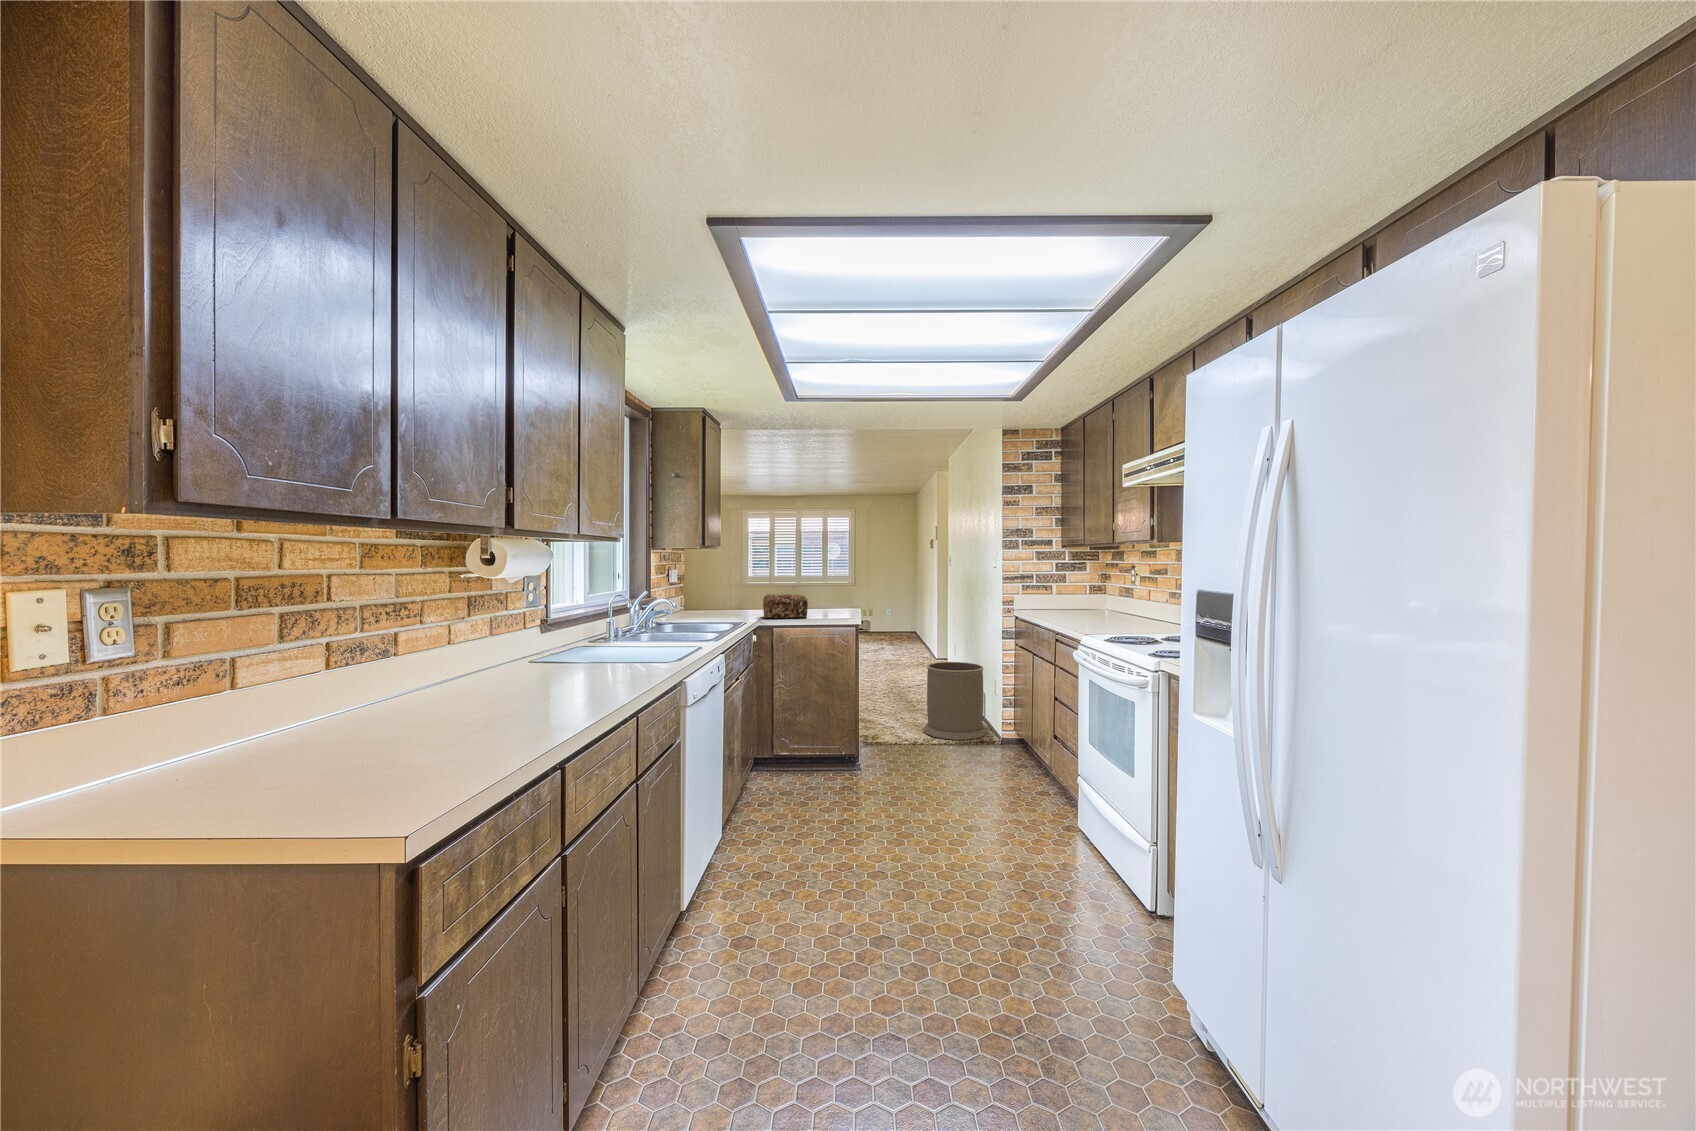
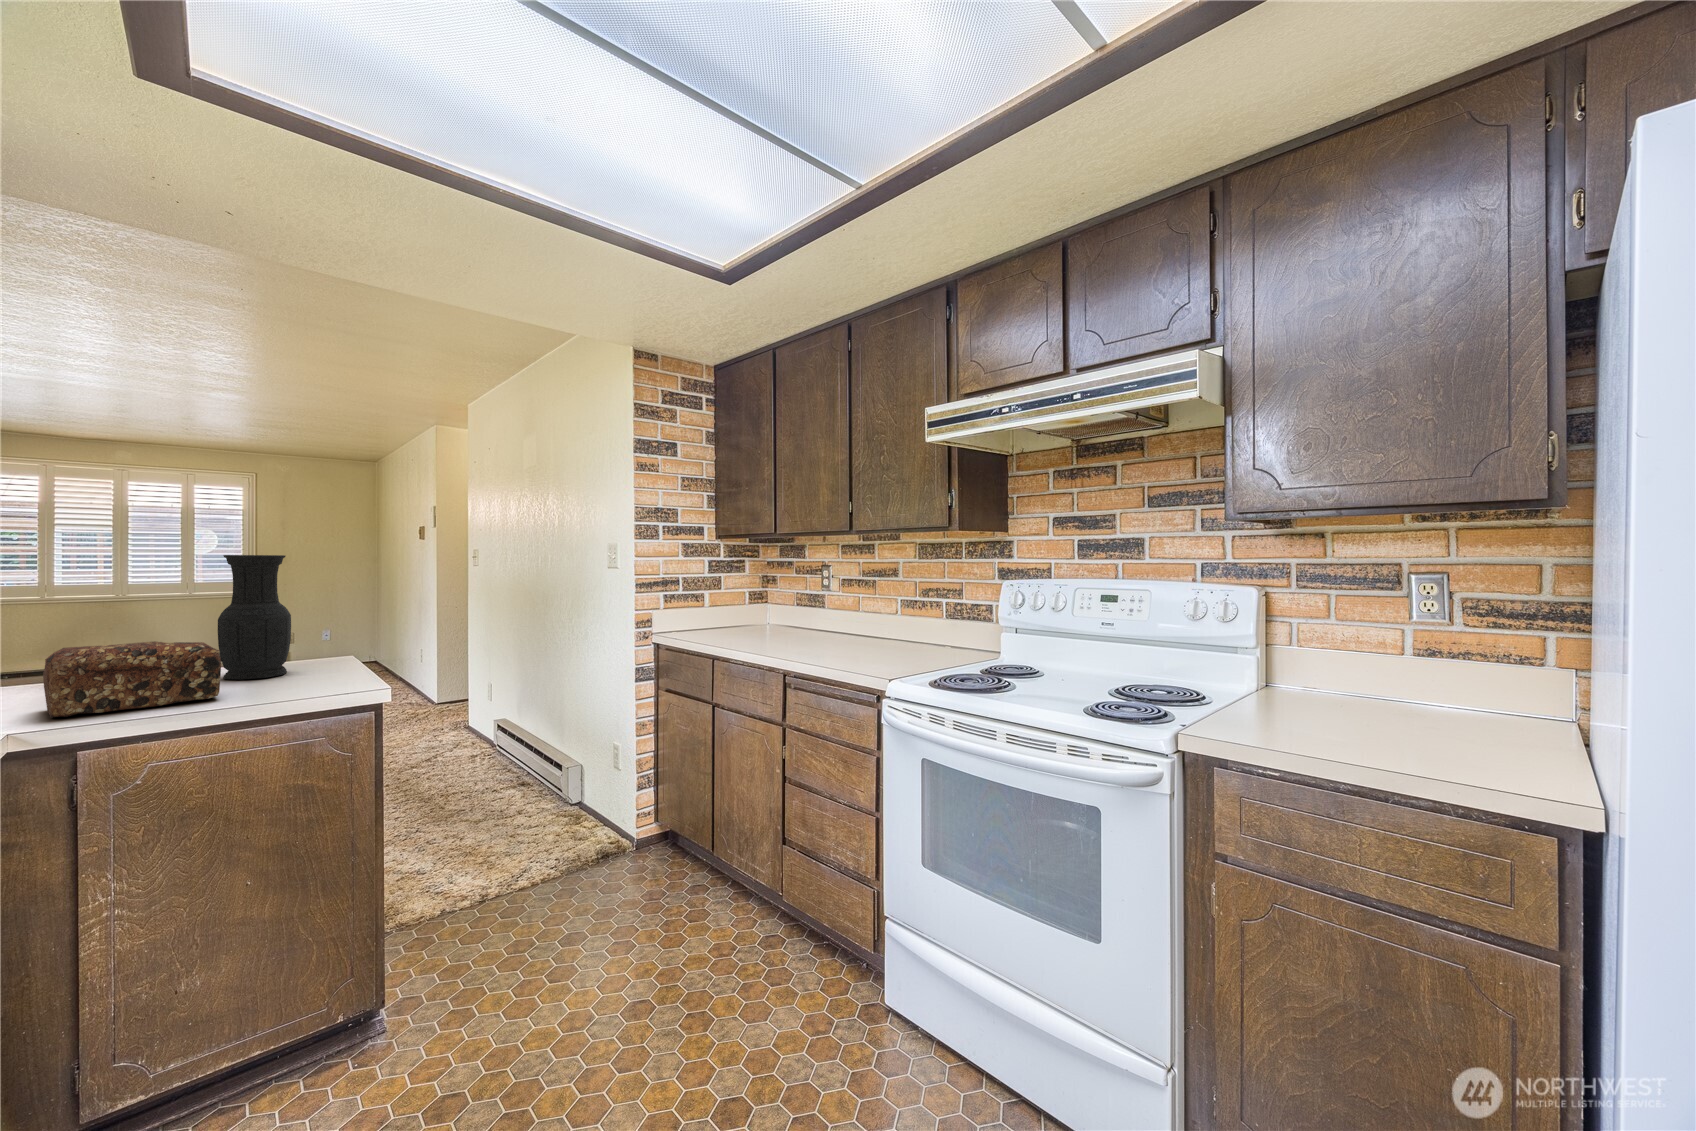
vase: none [810,561,834,613] -> present [218,555,291,679]
trash can: present [924,662,987,740] -> none [484,724,600,869]

